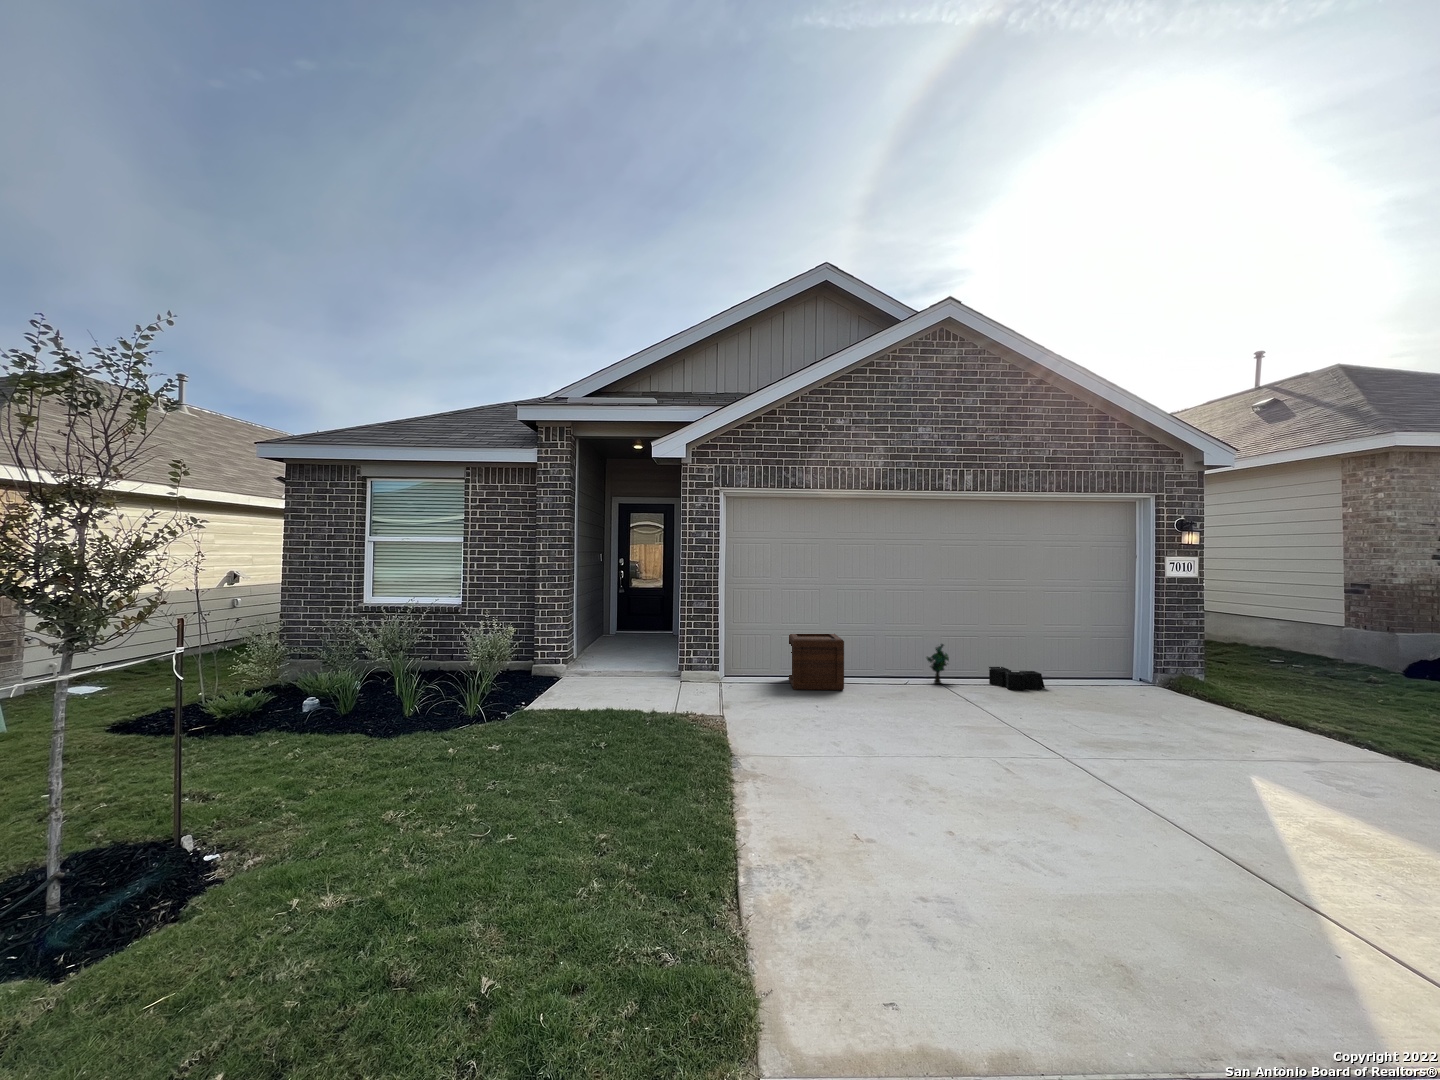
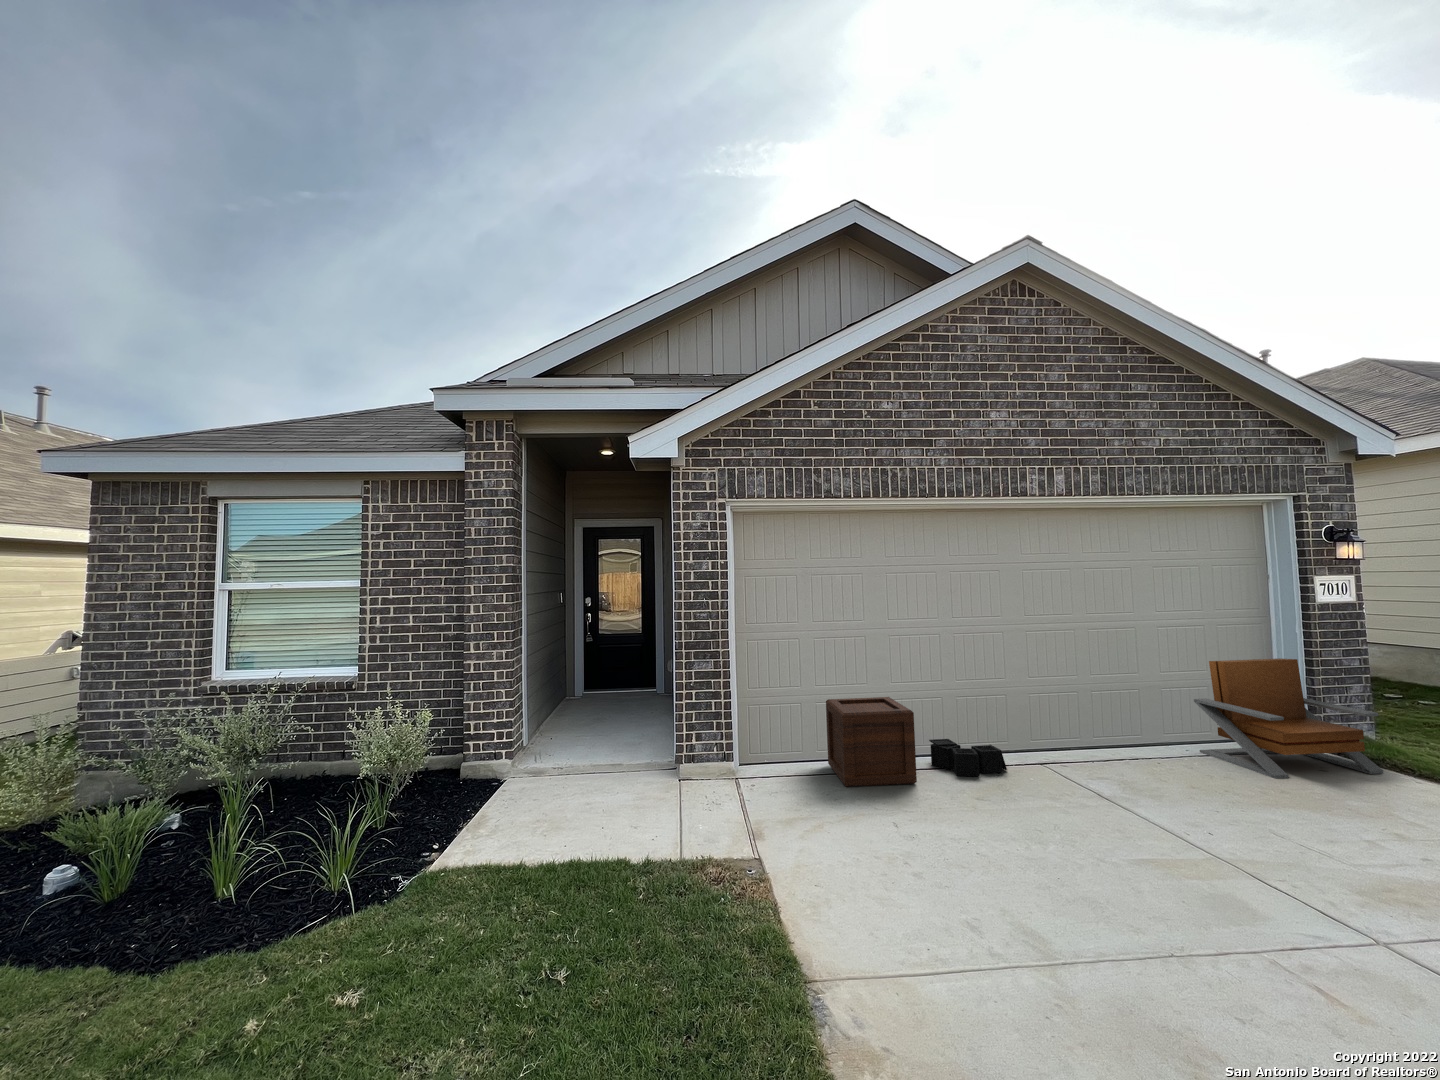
lounge chair: none [1066,617,1185,699] -> present [1194,658,1384,779]
decorative plant: present [927,644,949,684] -> none [1013,705,1048,762]
storage bin: present [989,667,1045,690] -> present [929,739,1007,776]

